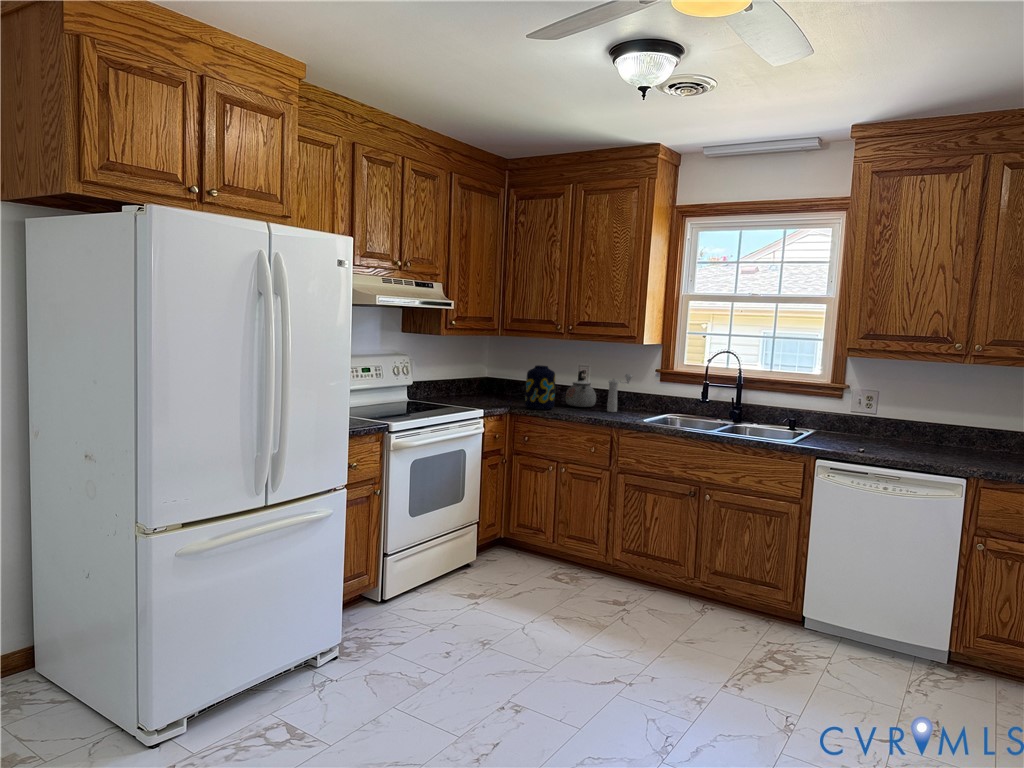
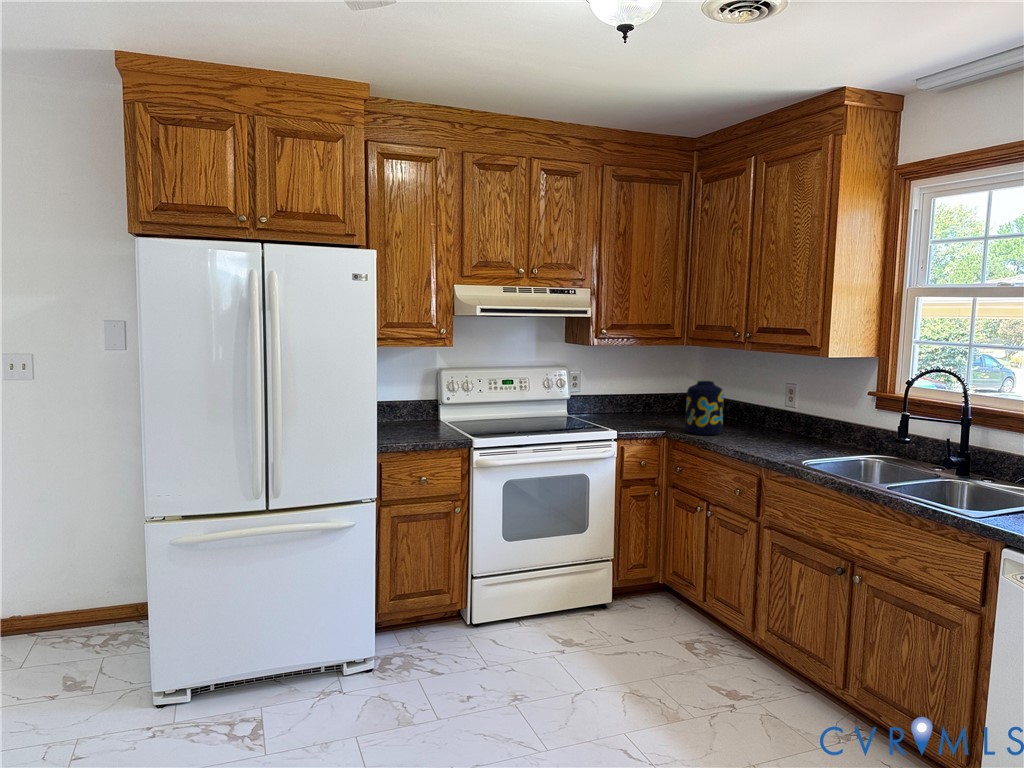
kettle: present [566,371,596,407] -> none [750,389,792,435]
pepper mill: present [607,374,632,412] -> none [793,395,836,445]

